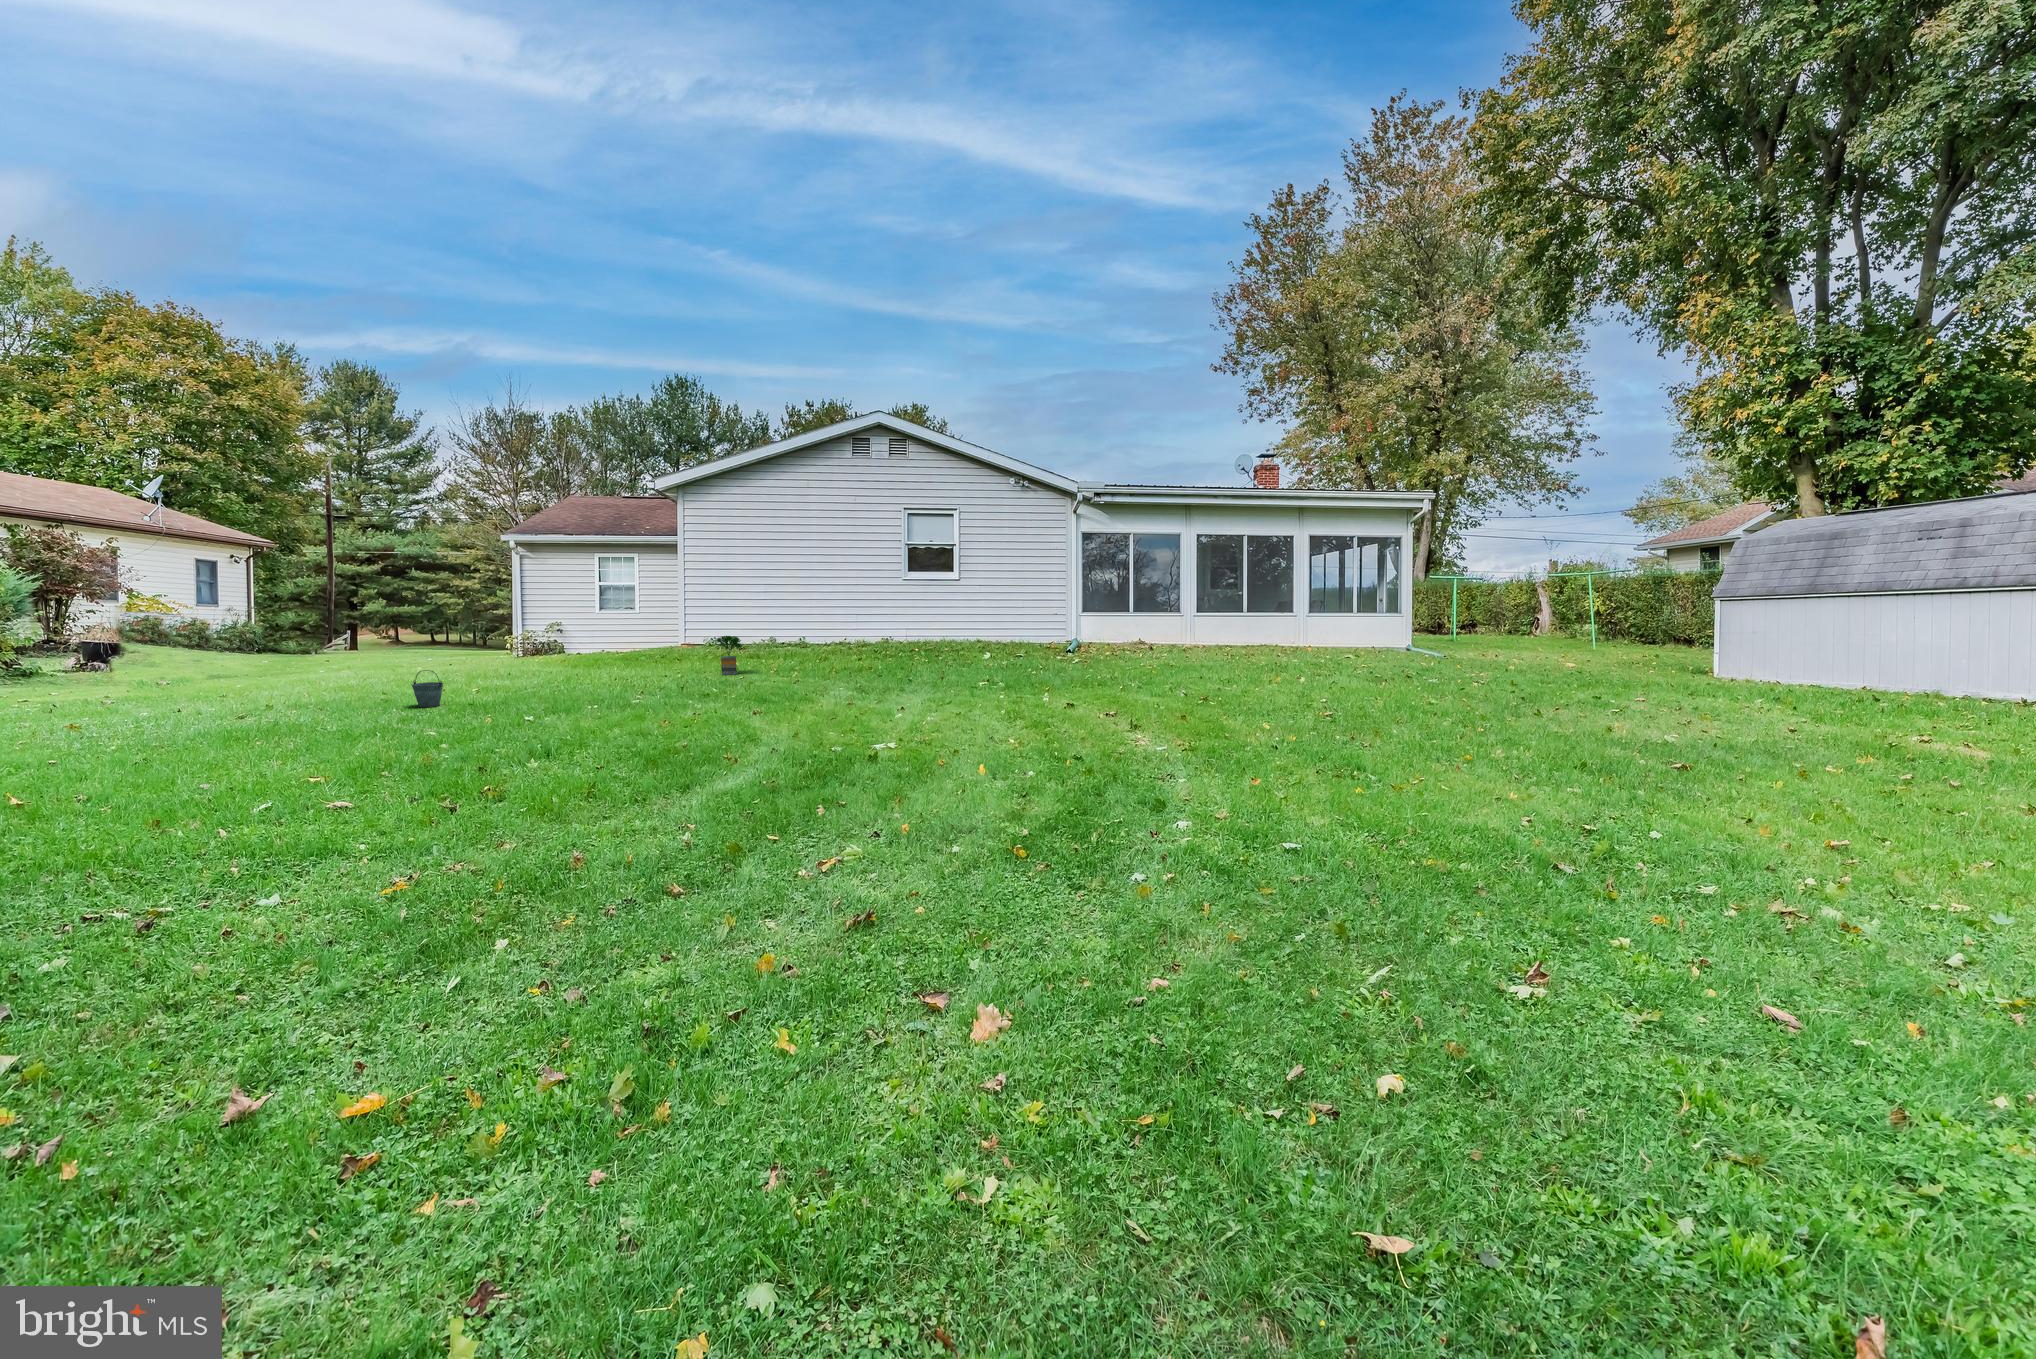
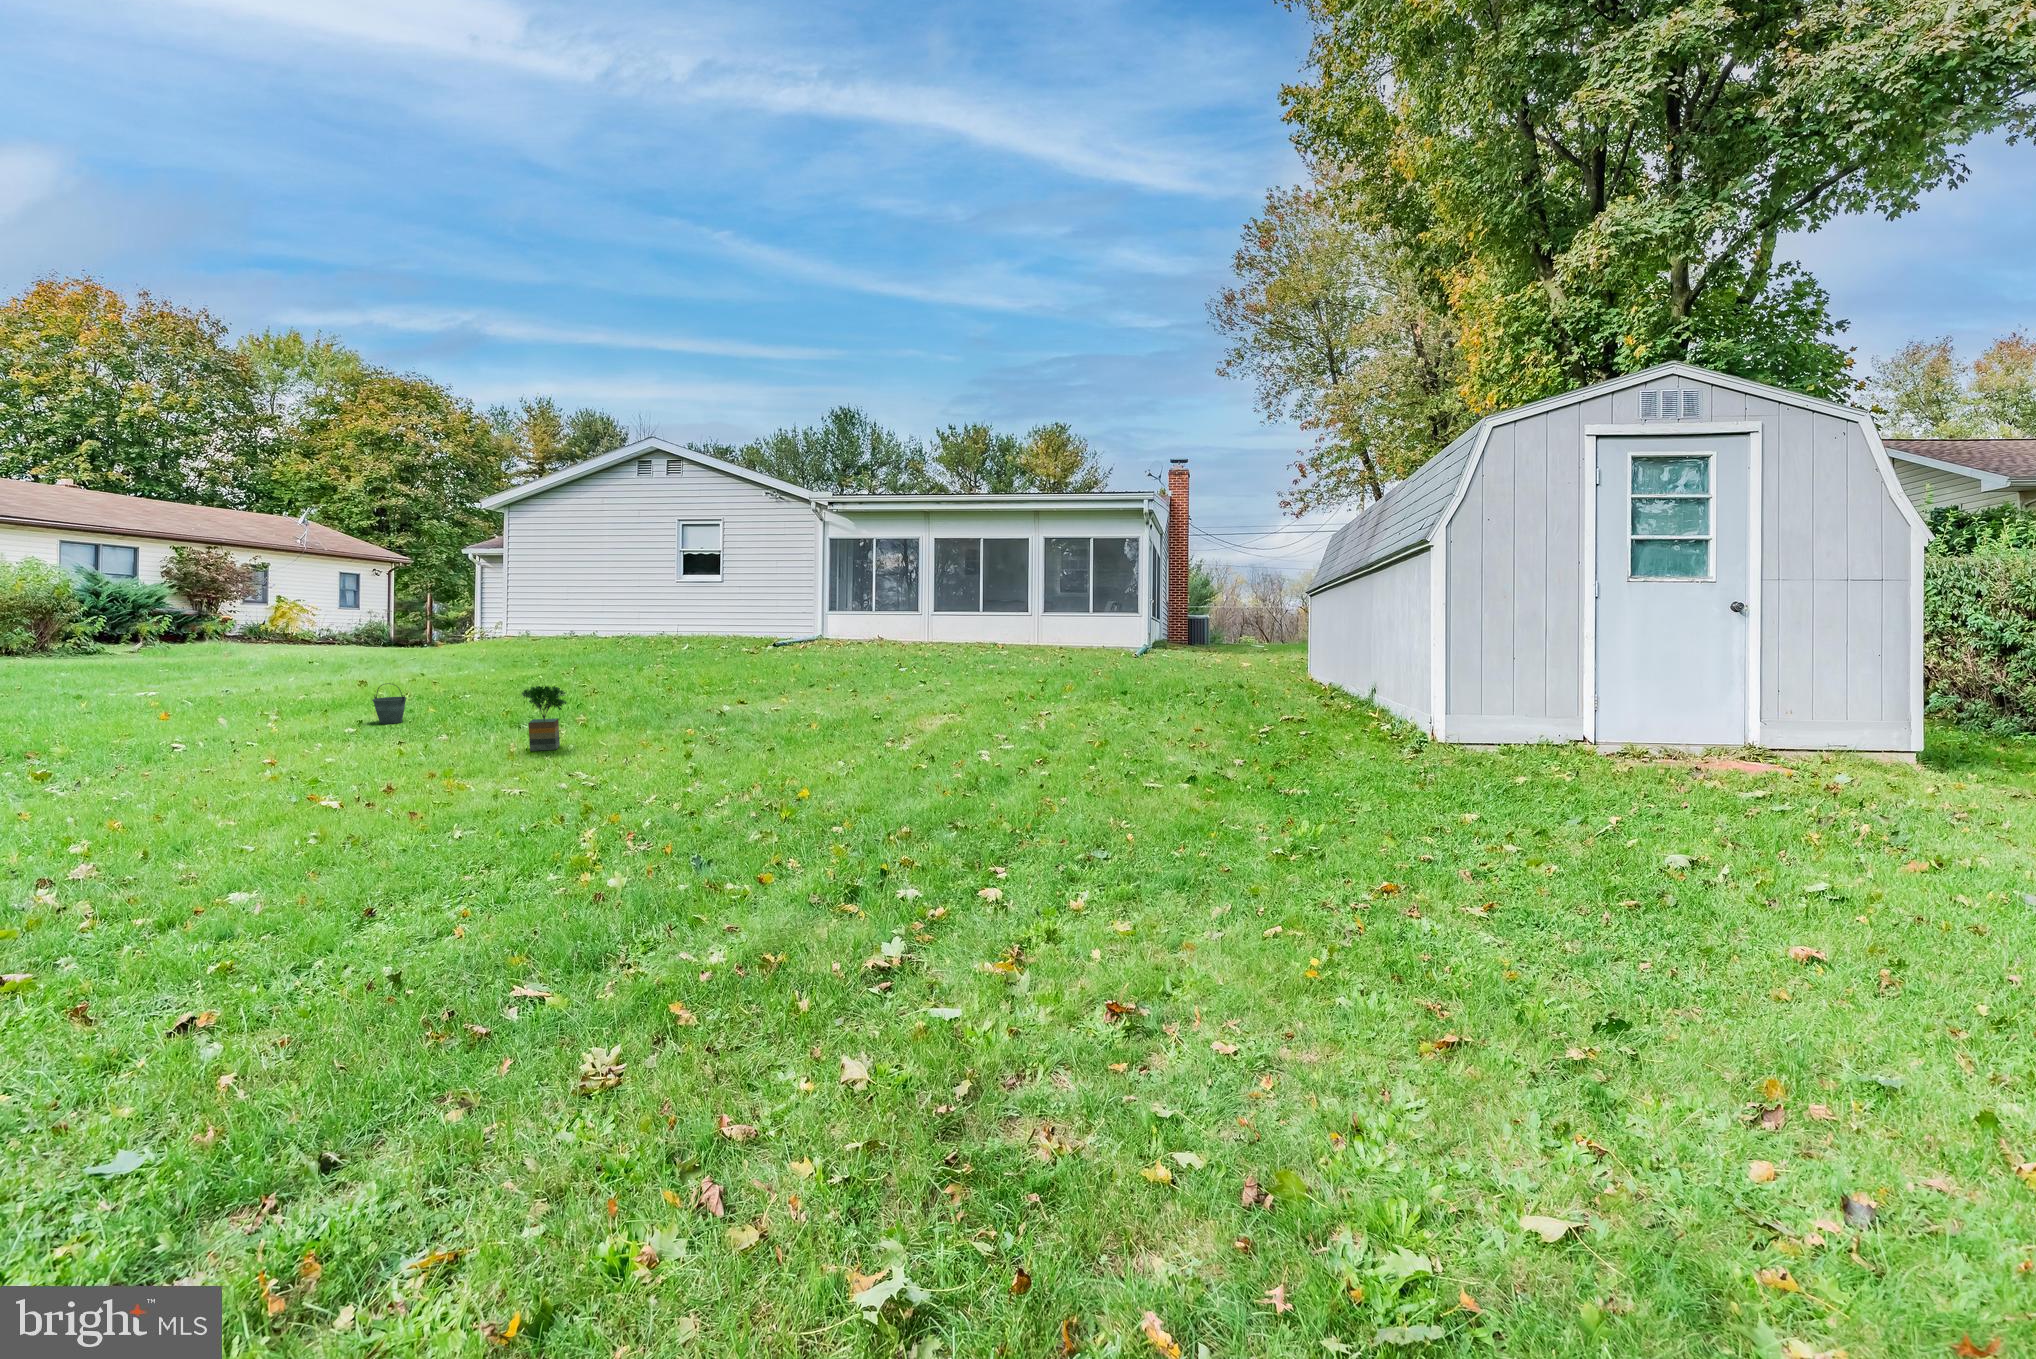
potted tree: present [716,636,742,675] -> present [522,686,567,751]

